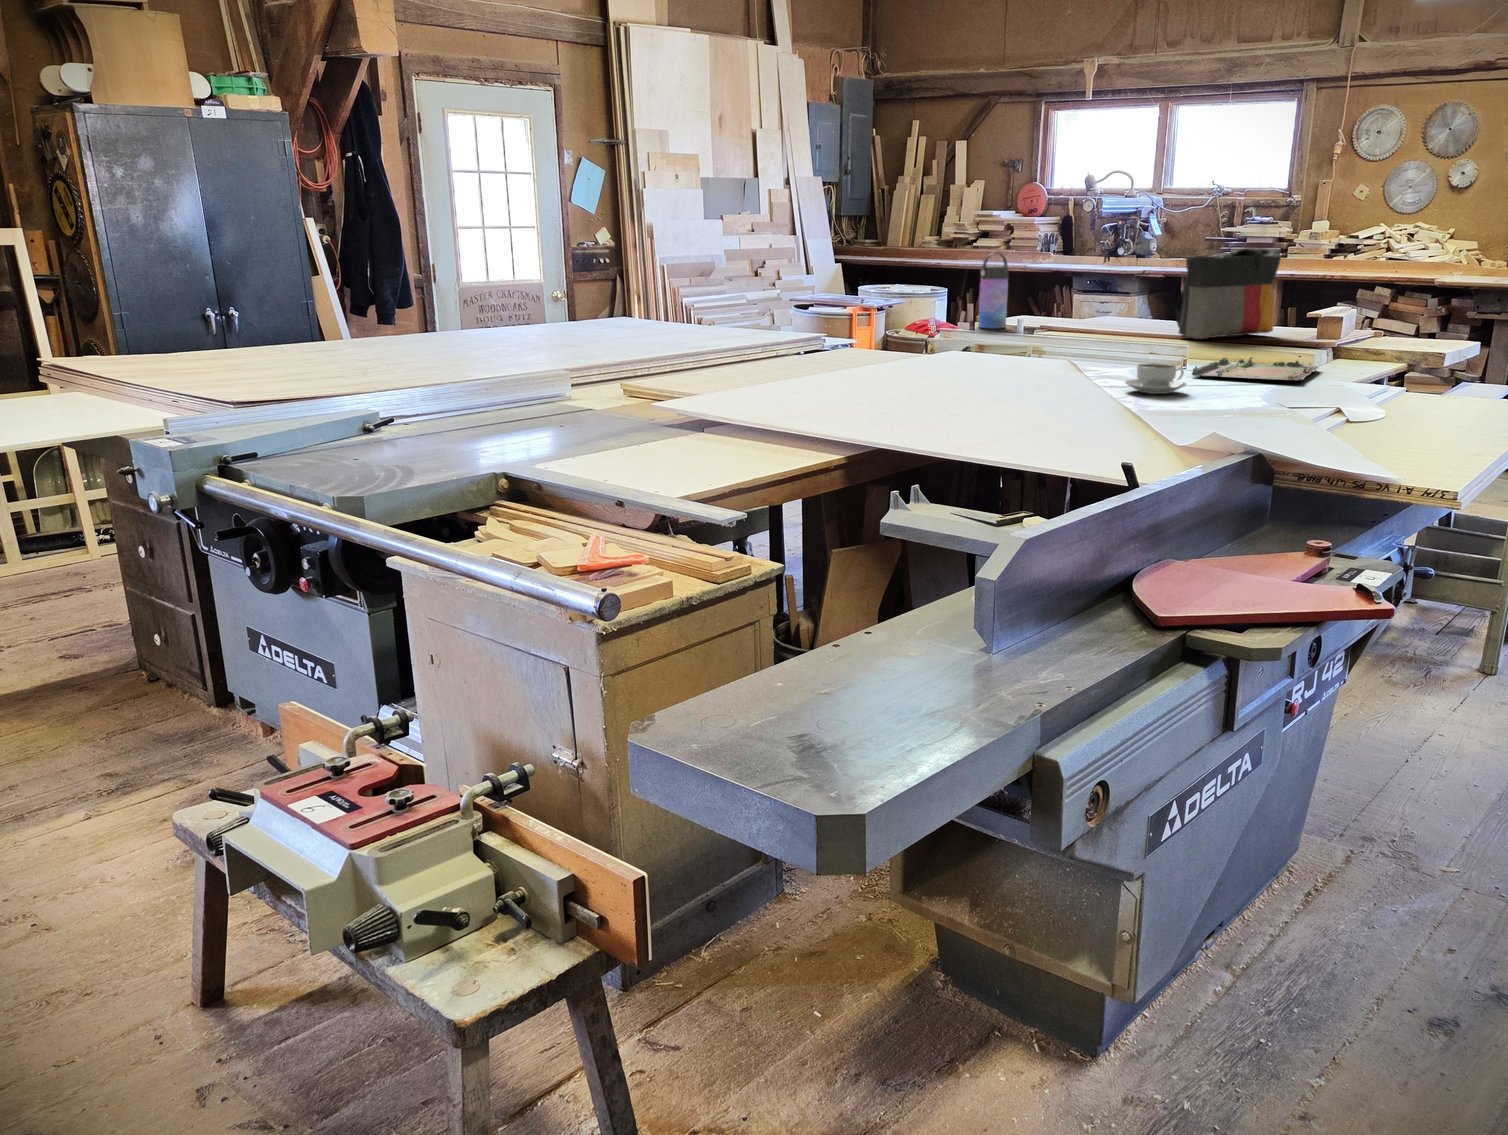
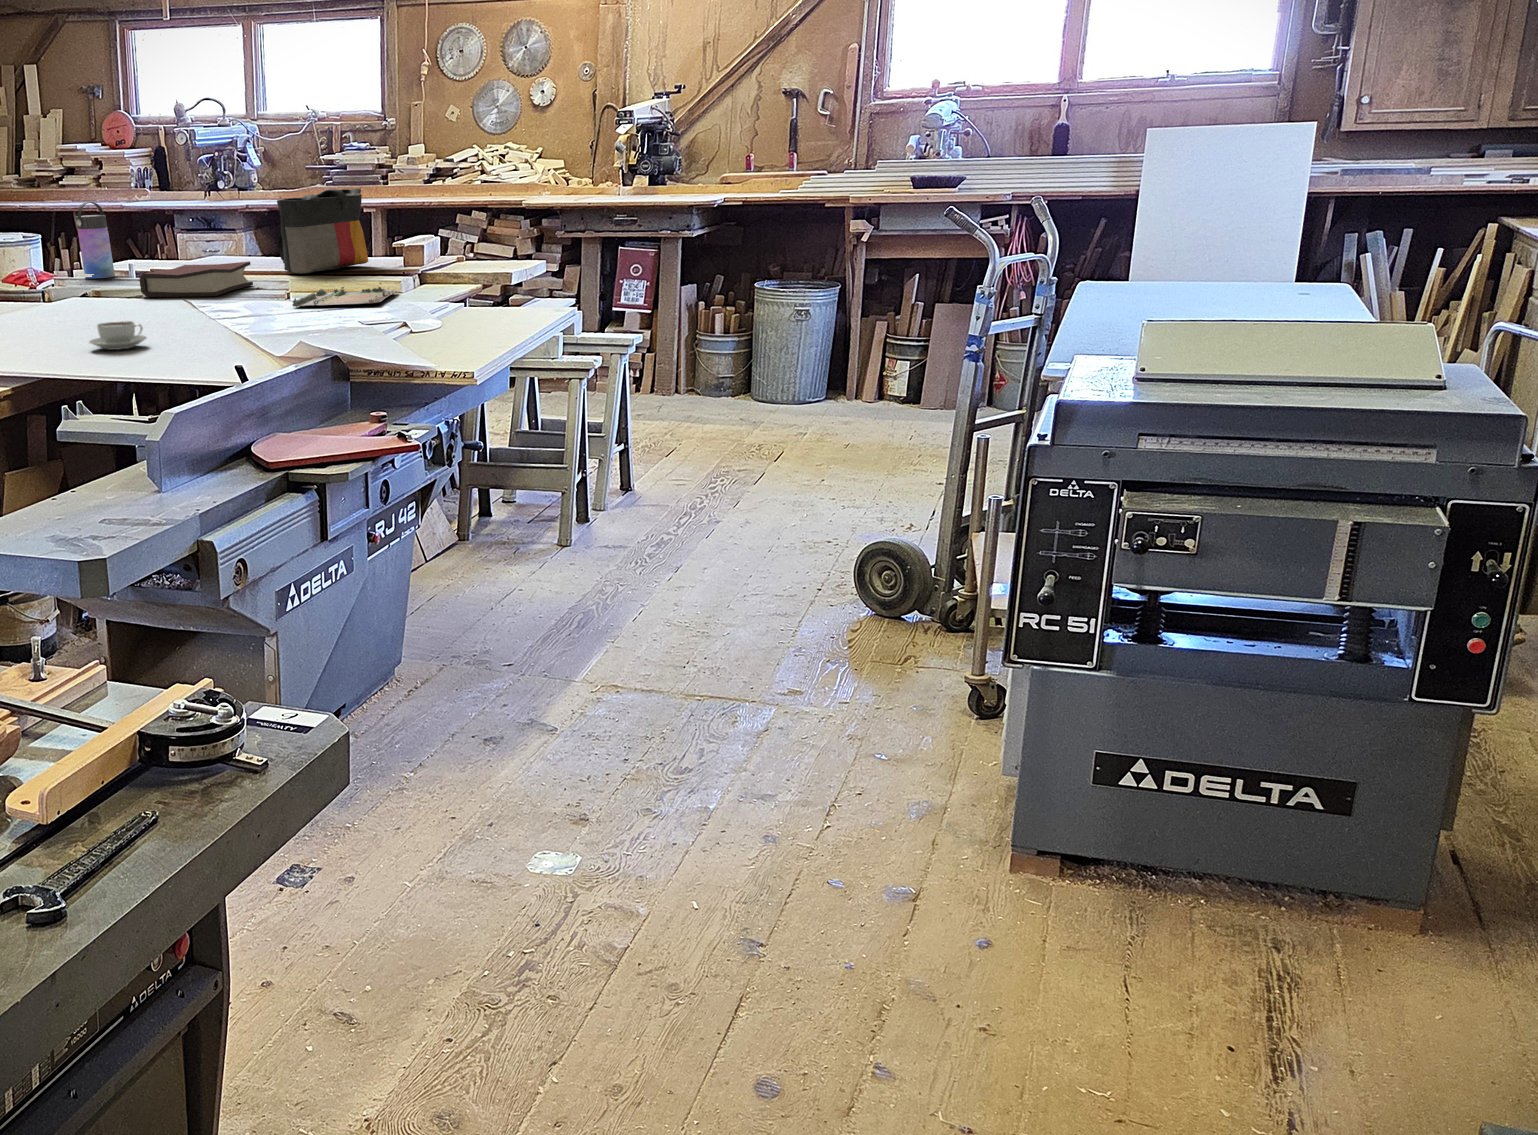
hardback book: none [1027,320,1146,356] -> present [139,261,253,297]
coffee cup: present [1125,363,1186,394] -> present [89,321,147,350]

